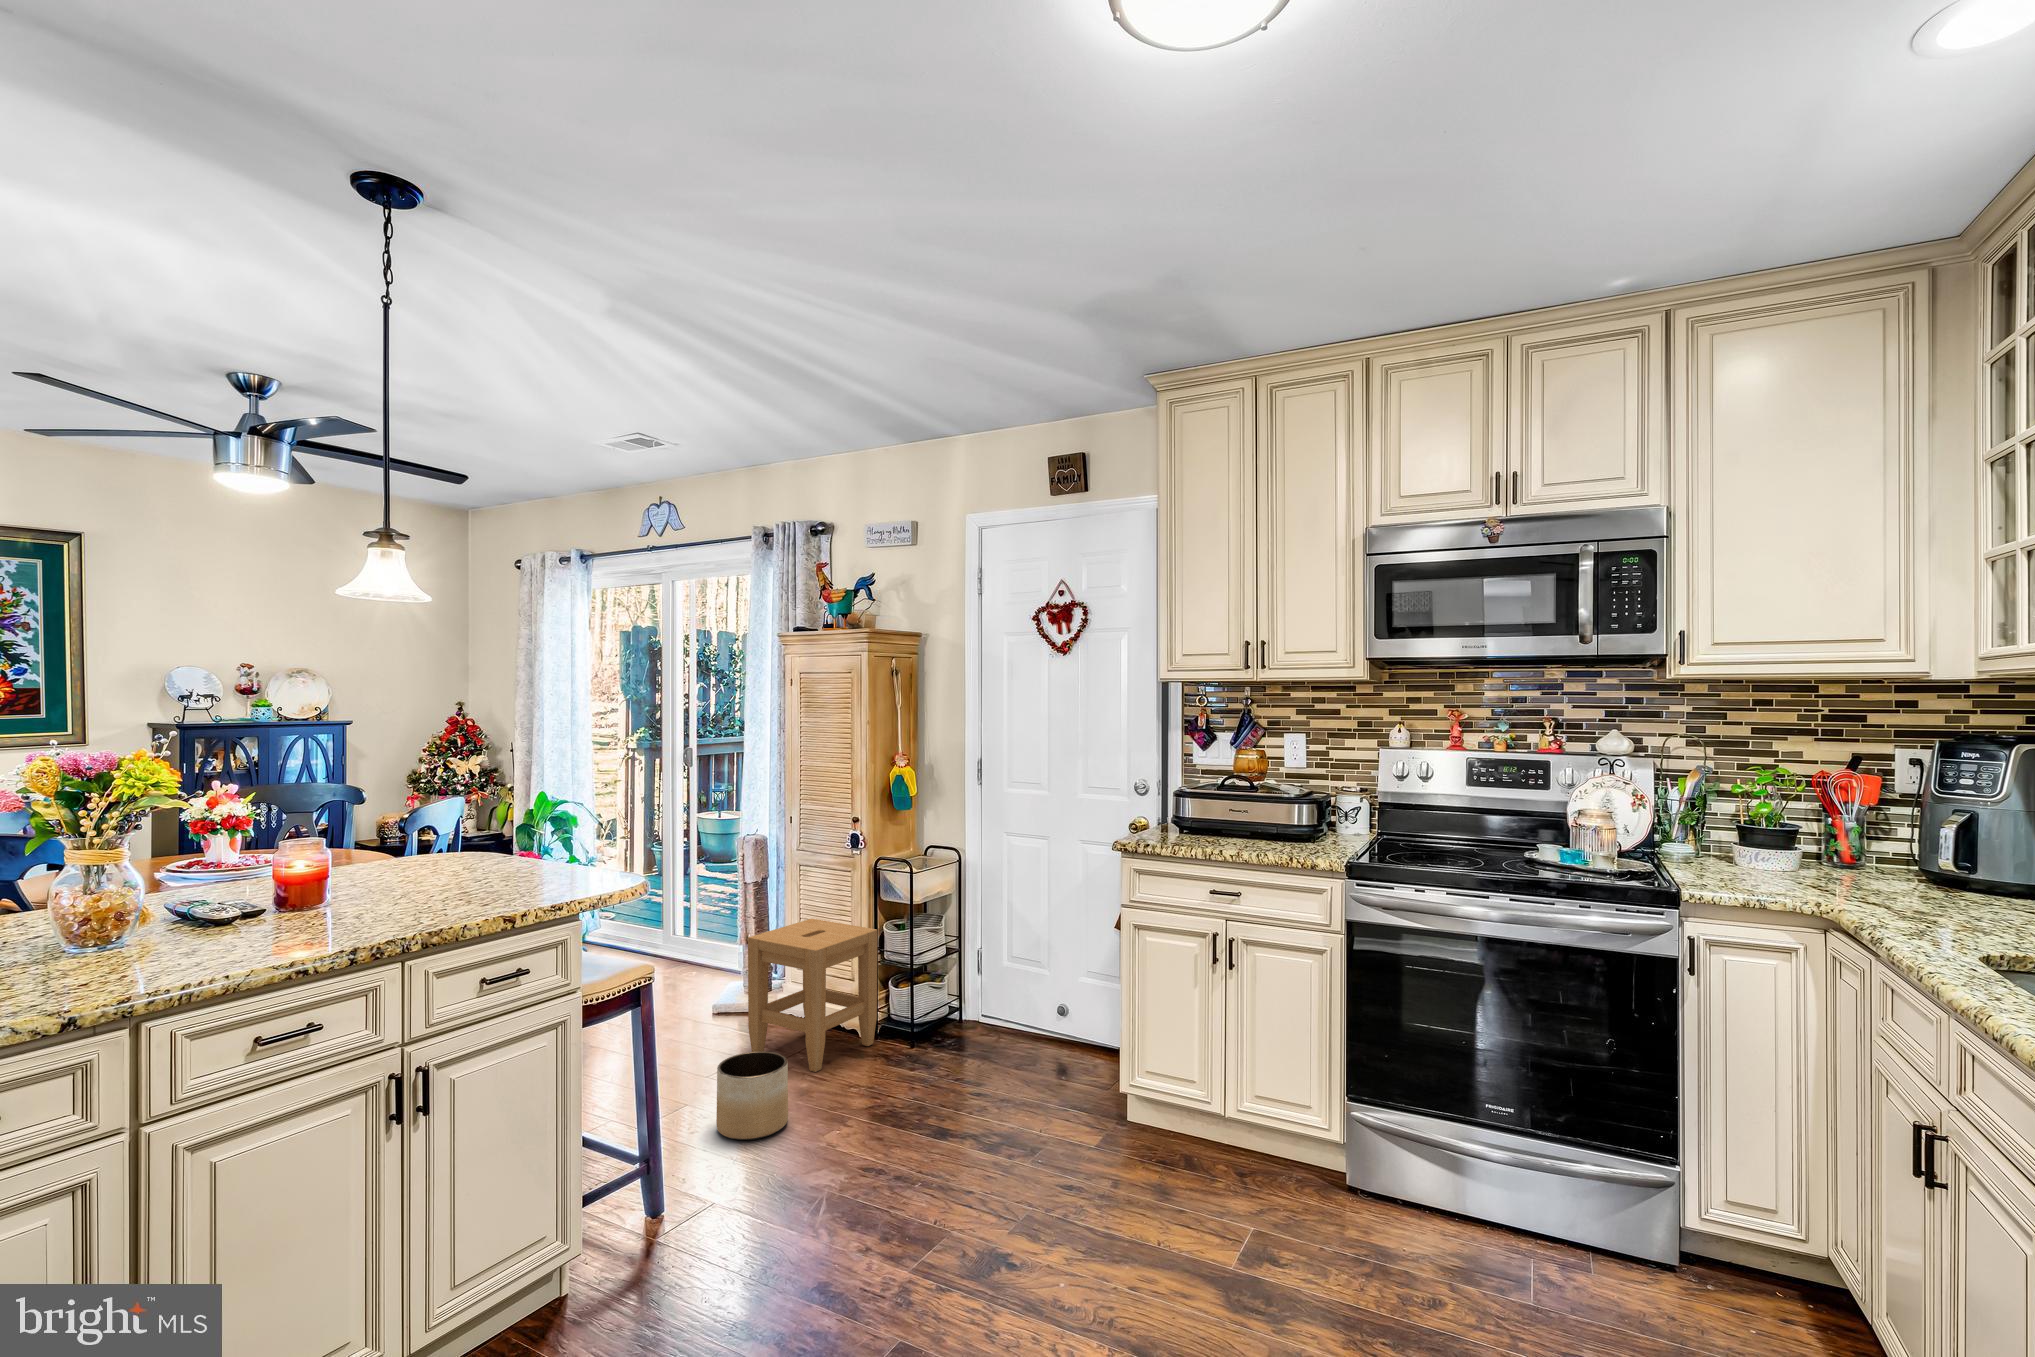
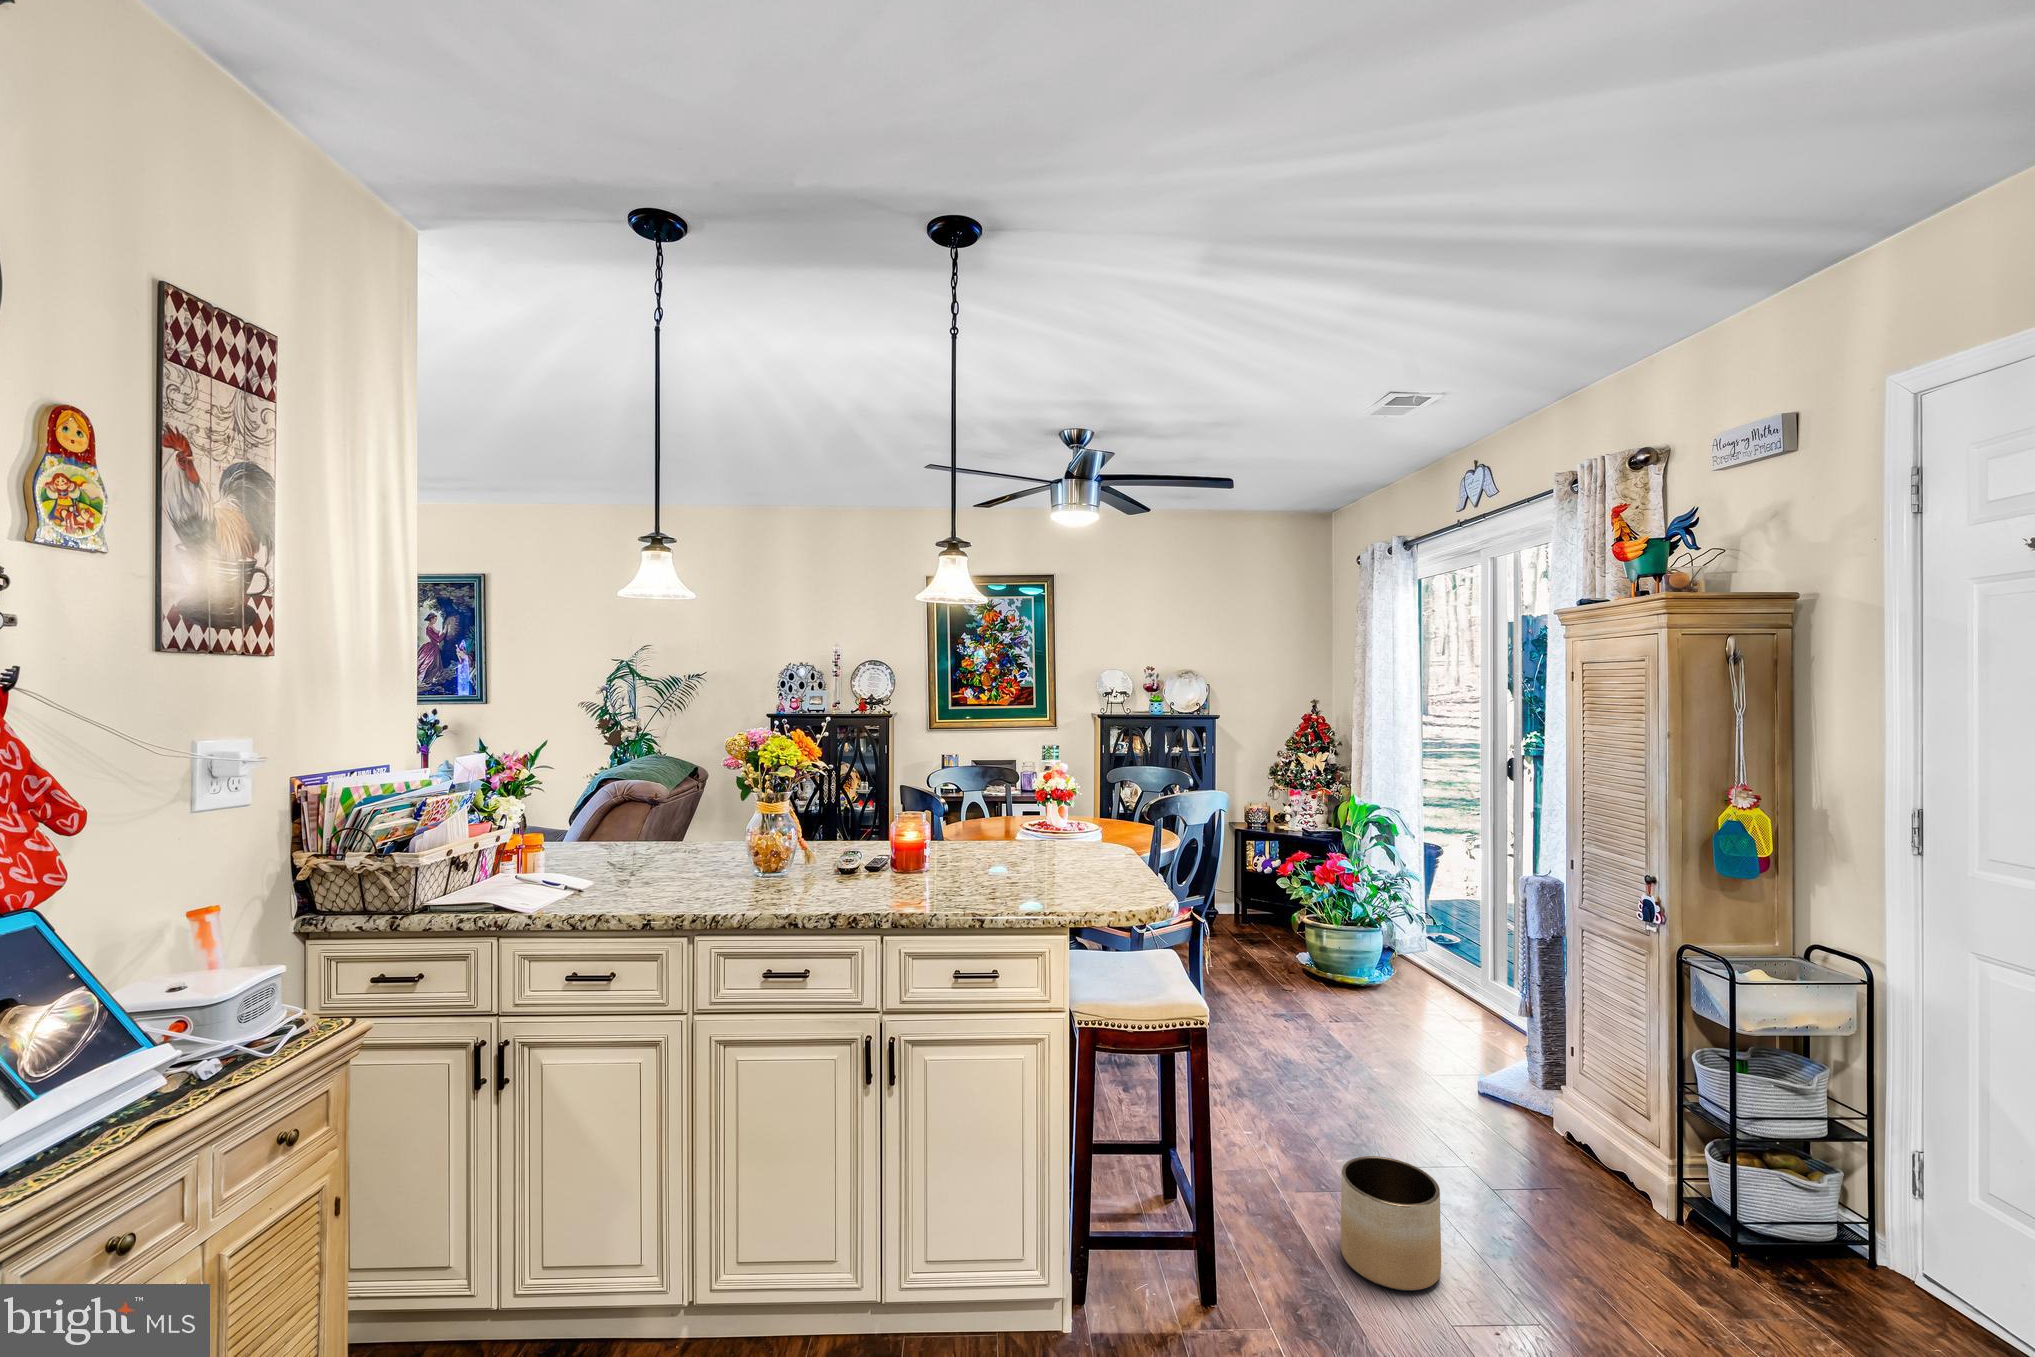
stool: present [748,919,877,1072] -> none [1469,1007,1677,1235]

